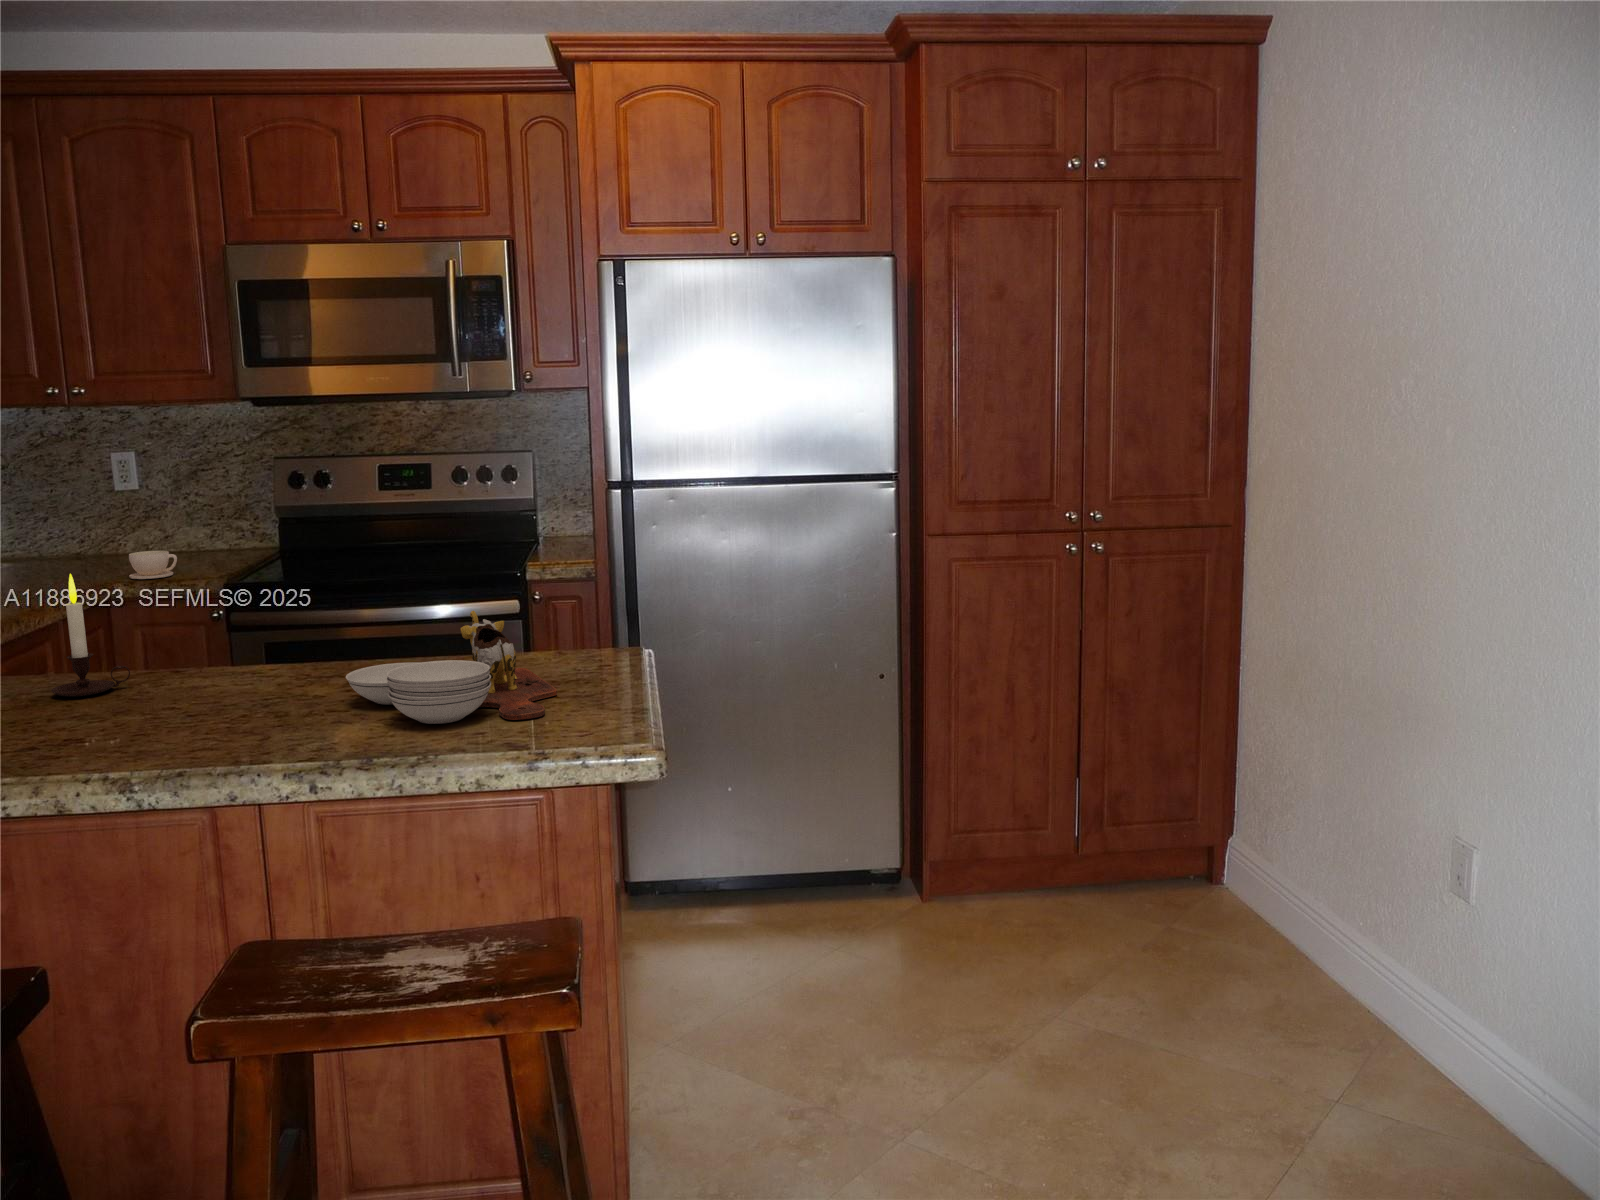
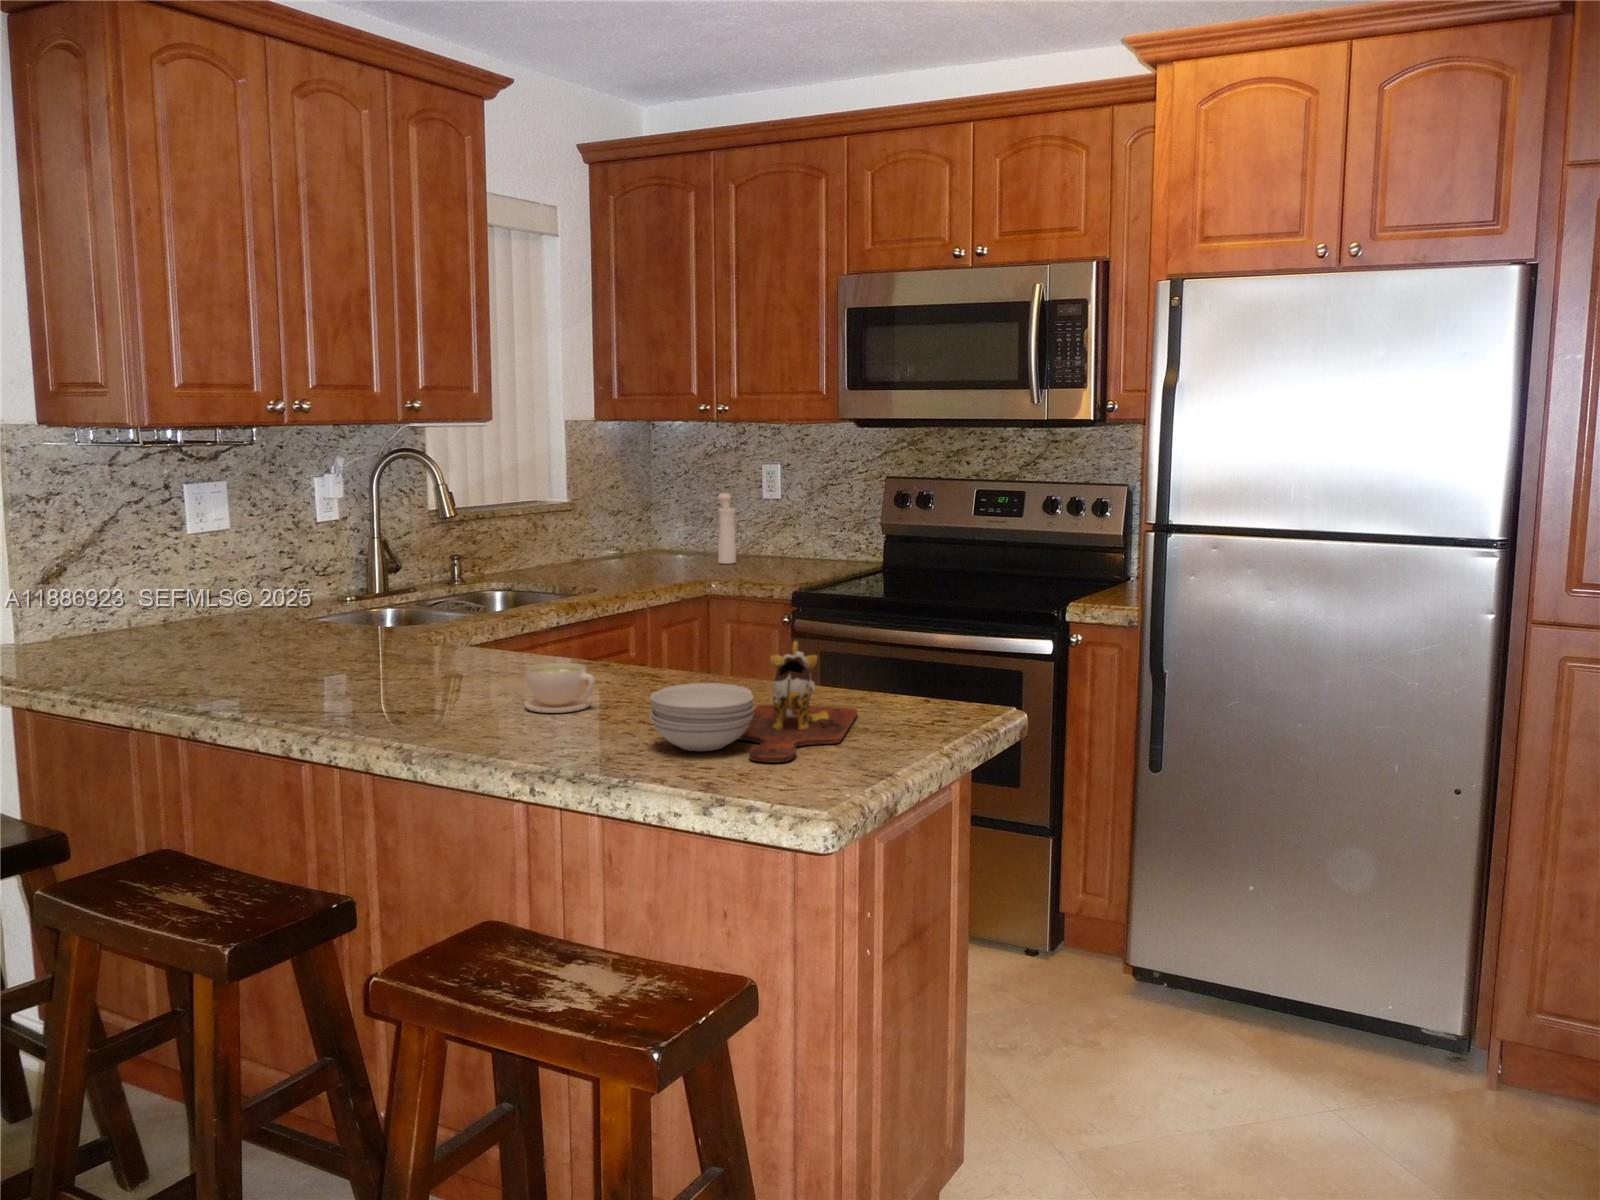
pepper mill: none [62,486,103,565] -> present [718,493,736,564]
coffee cup: present [129,551,177,579] -> present [525,663,595,713]
candle: present [51,574,130,697] -> none [494,564,556,673]

